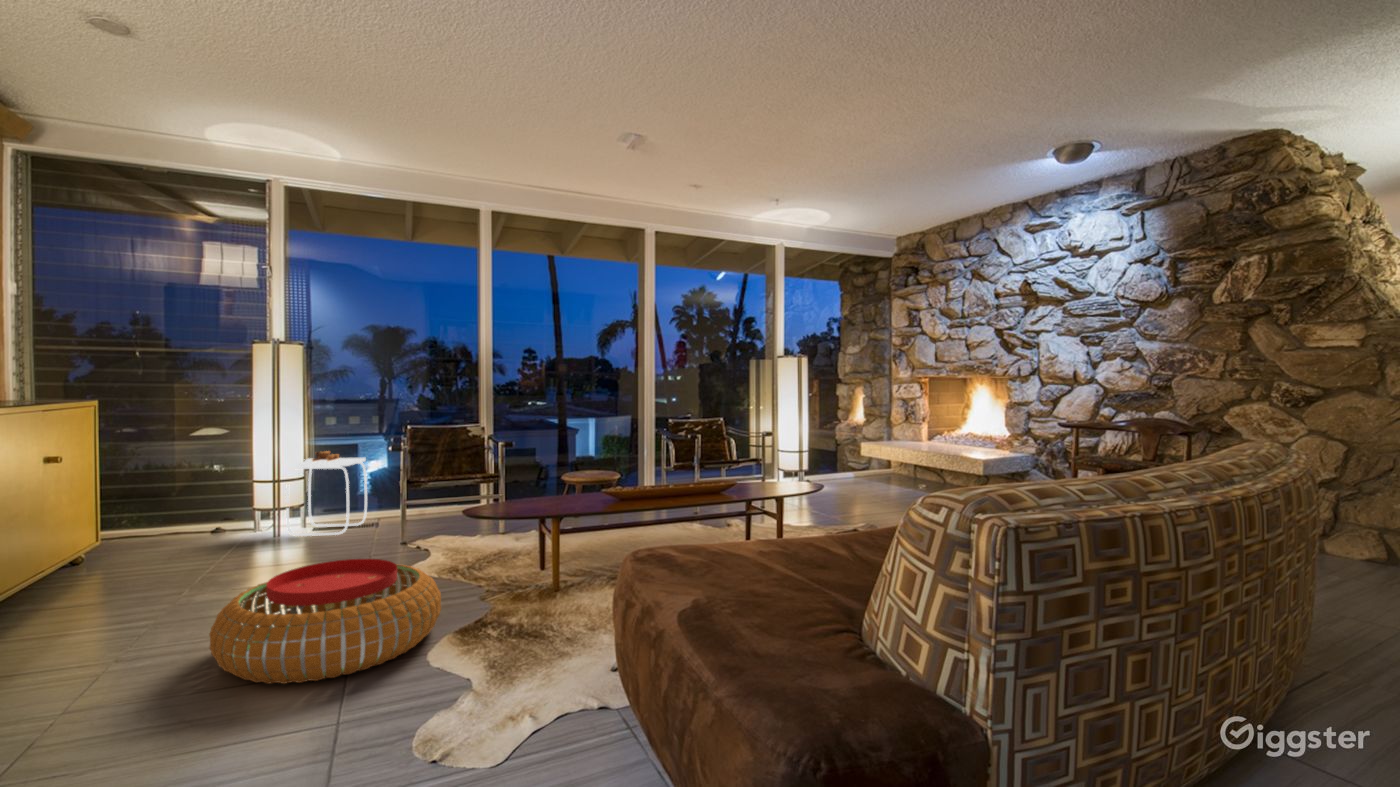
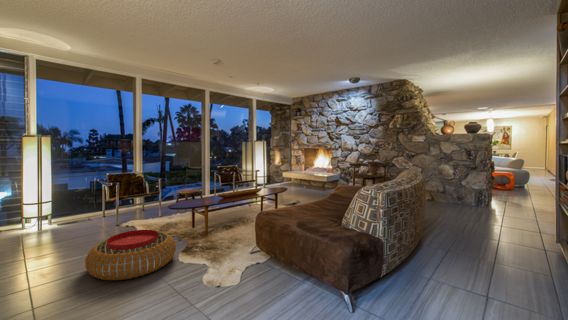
side table: present [286,451,367,536] -> none [50,188,89,228]

